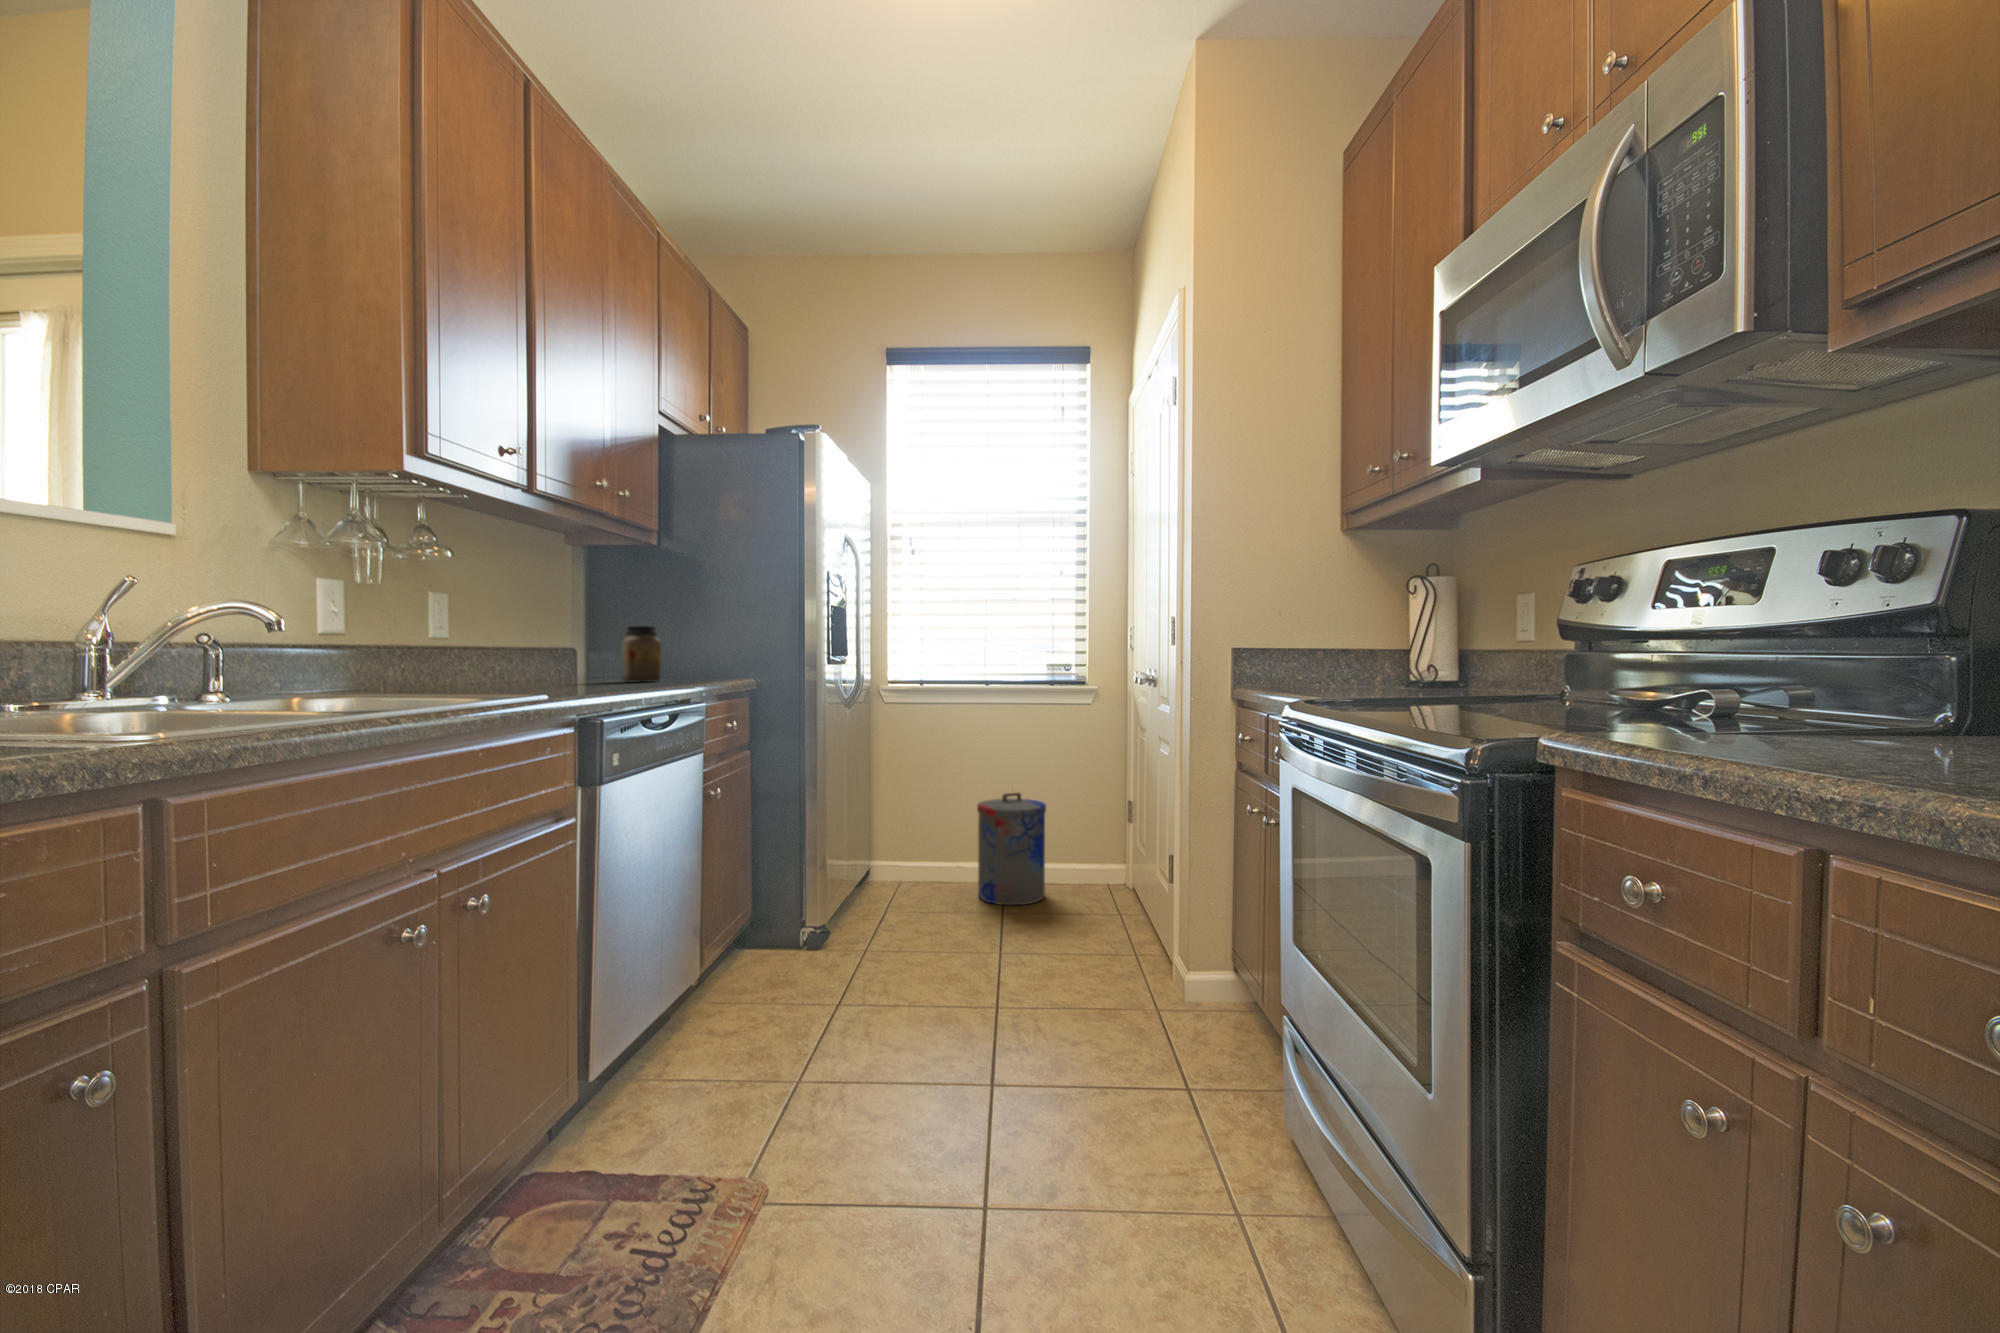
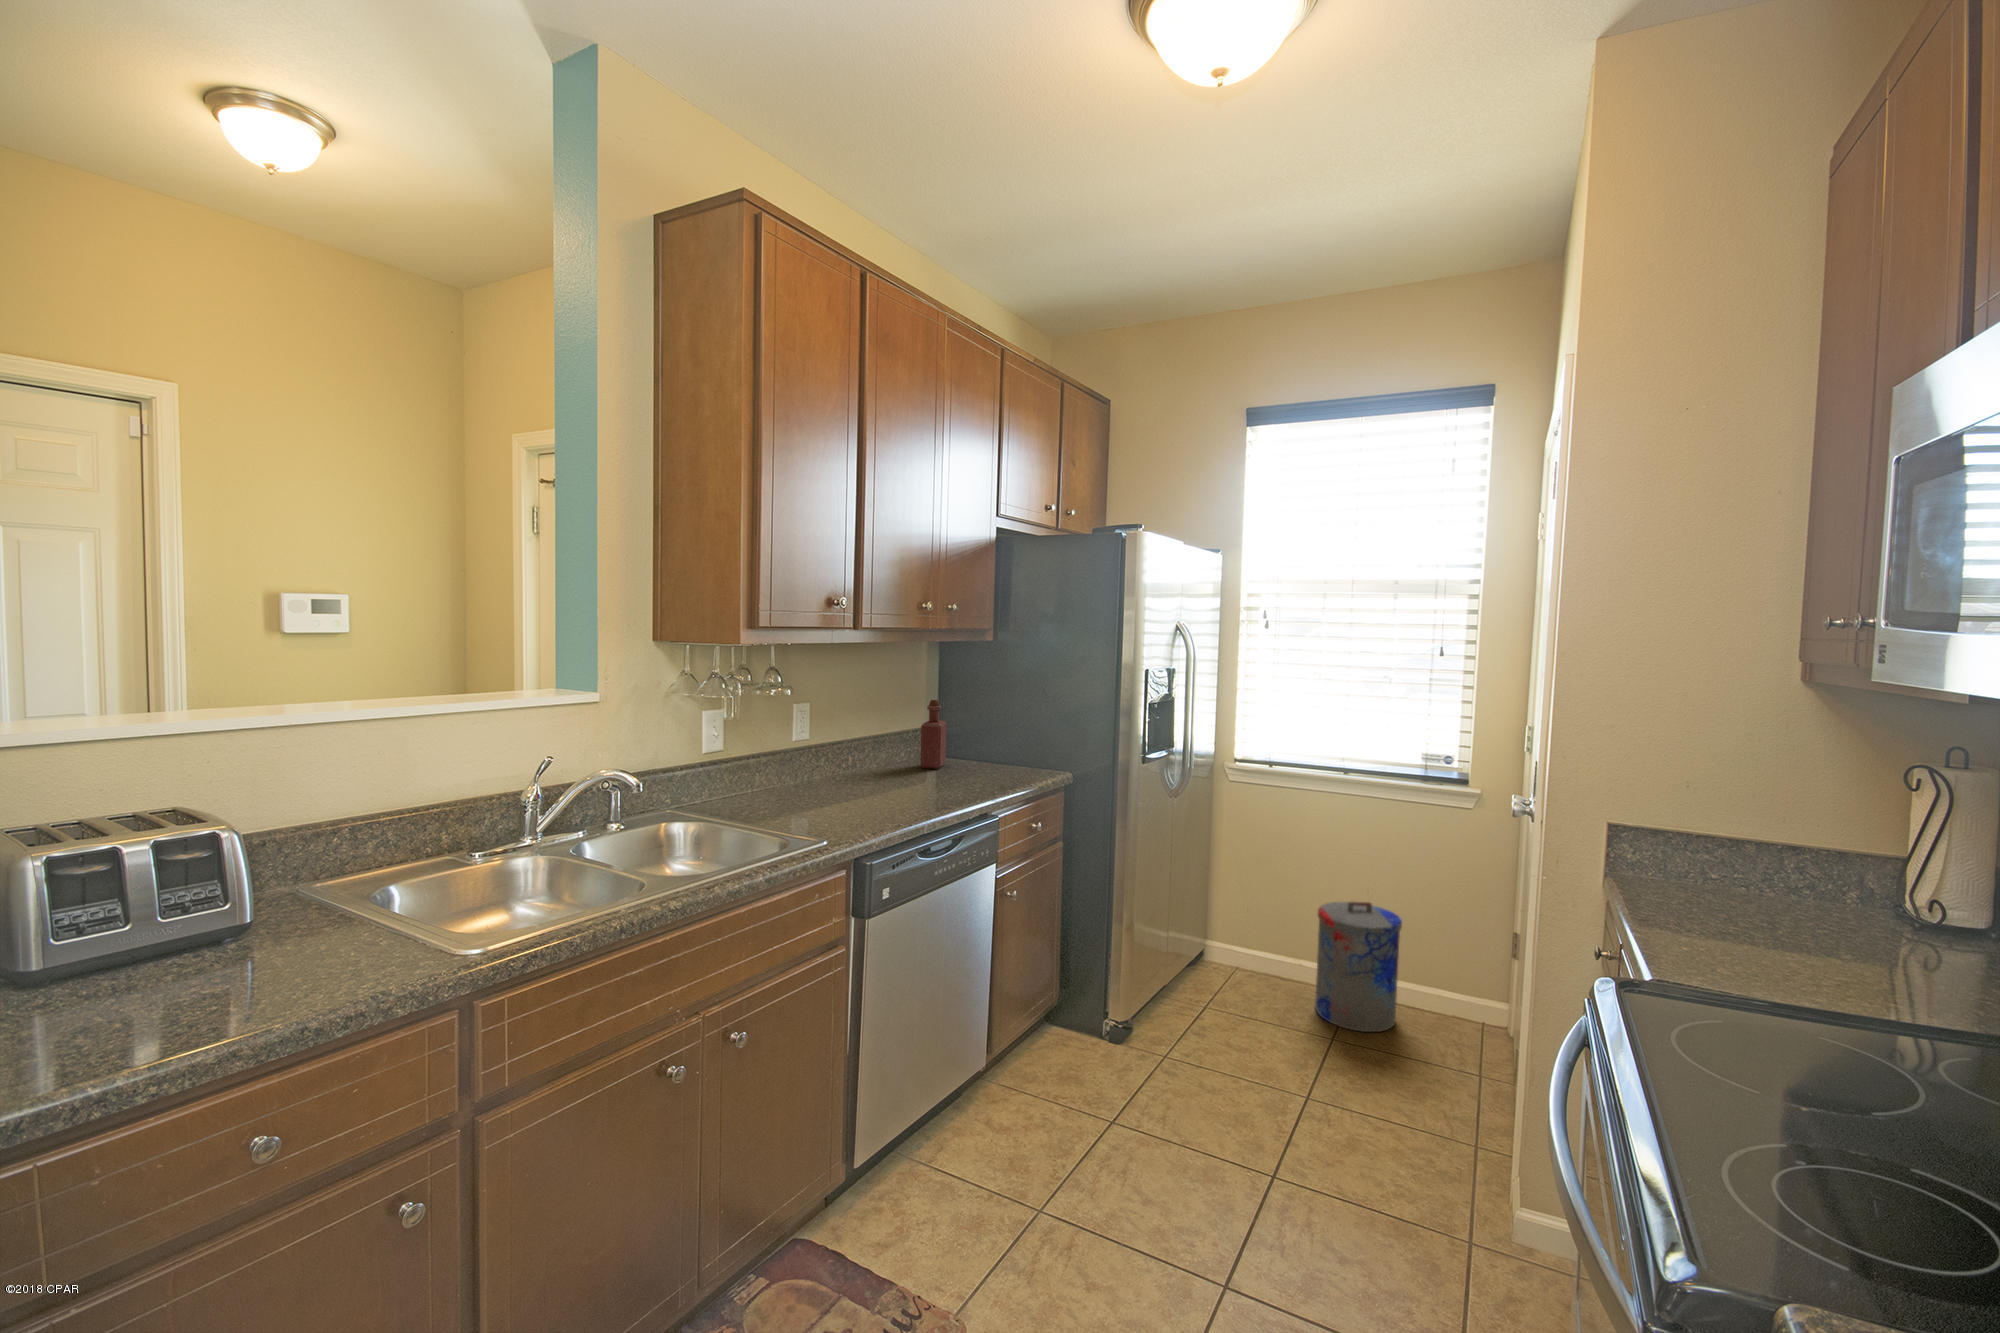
bottle: none [579,608,606,684] -> present [920,700,946,769]
jar: present [621,625,661,681] -> none [963,711,994,764]

